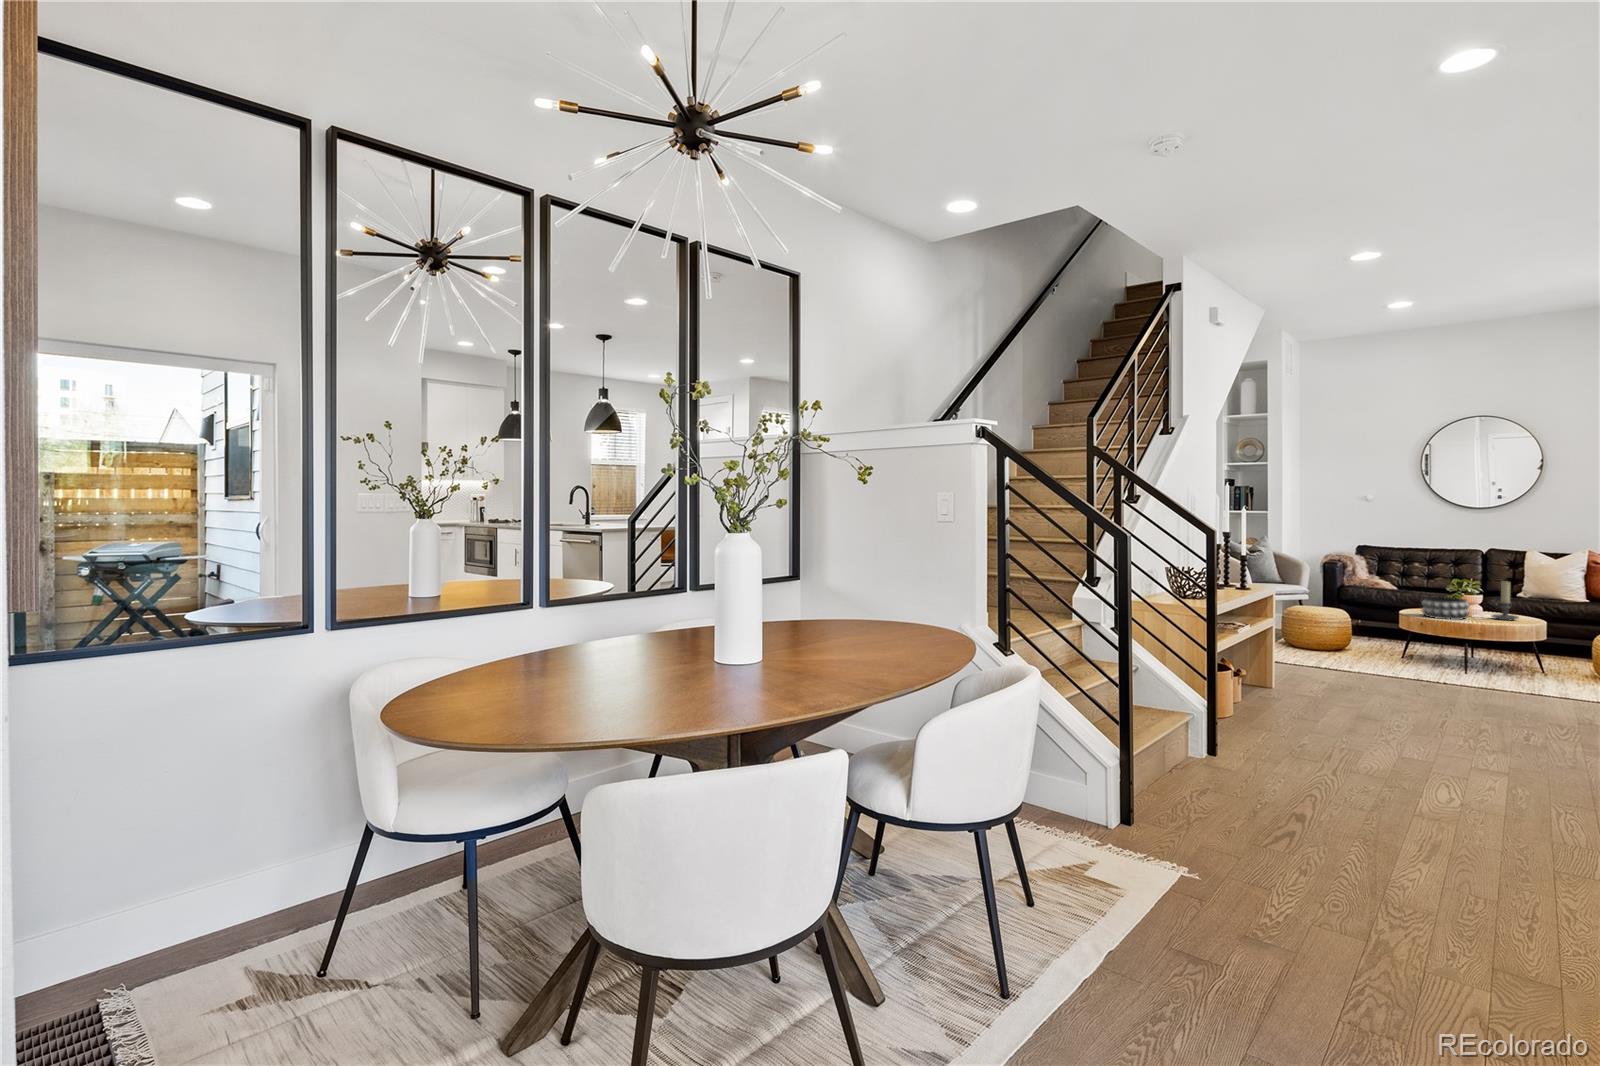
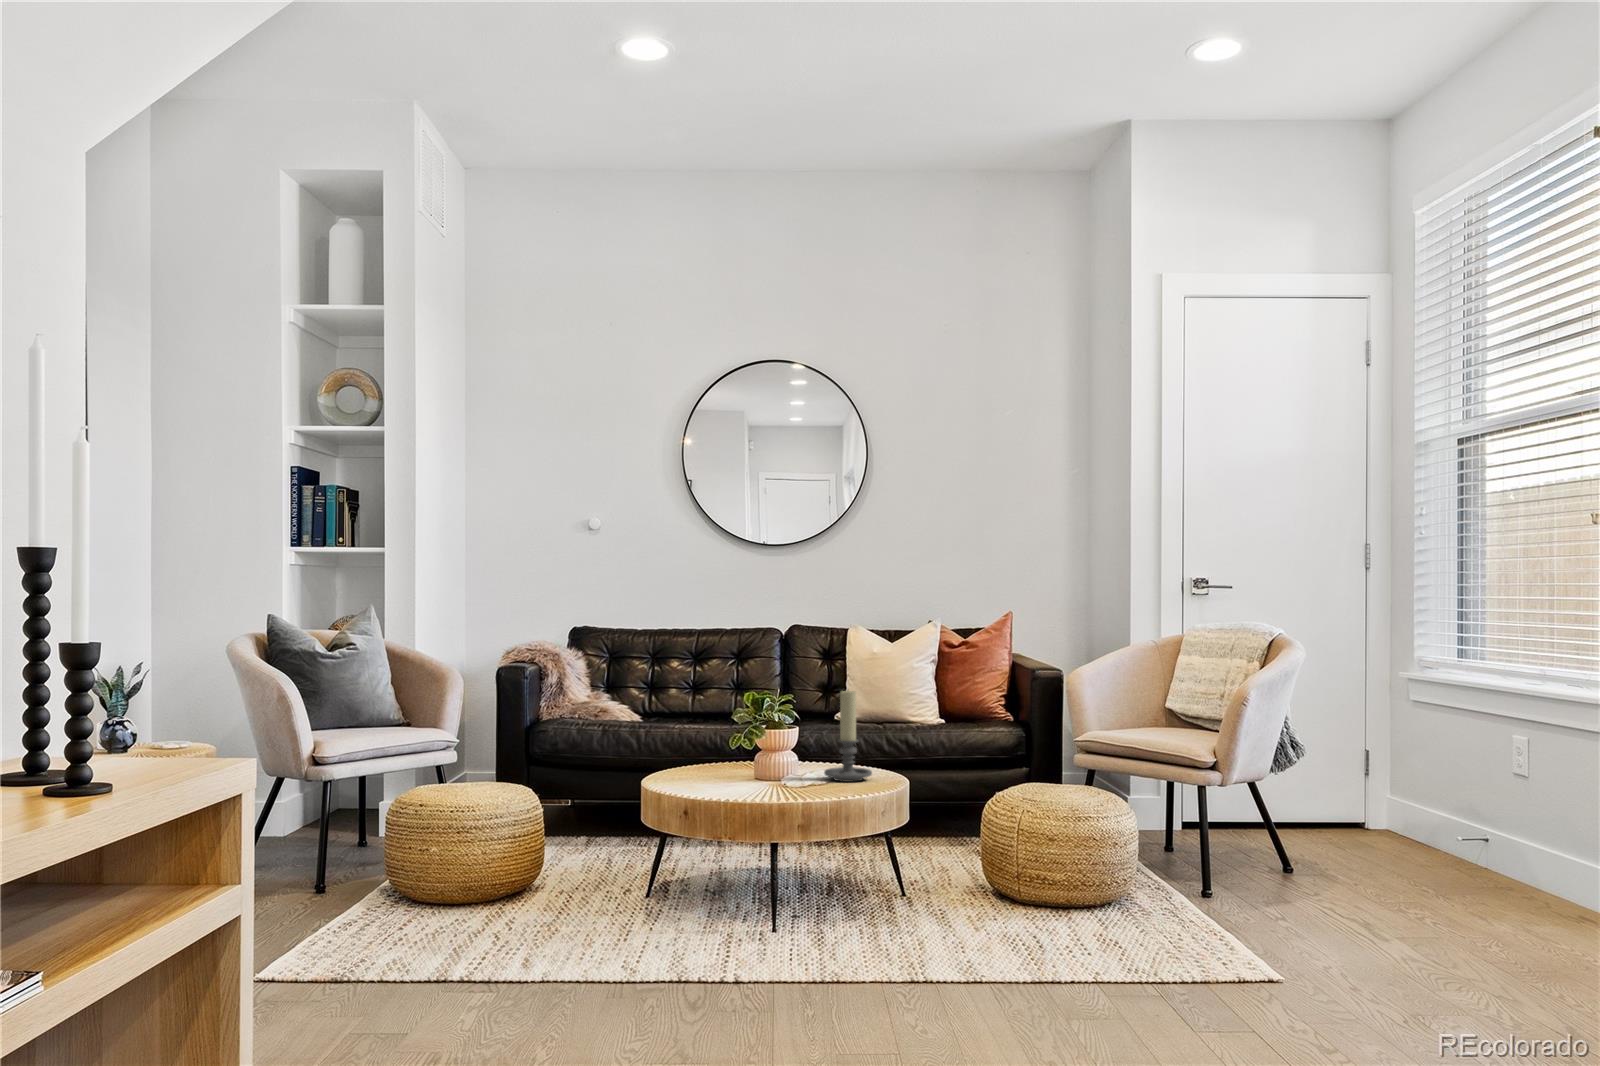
decorative bowl: present [1422,597,1469,620] -> none [695,735,791,793]

